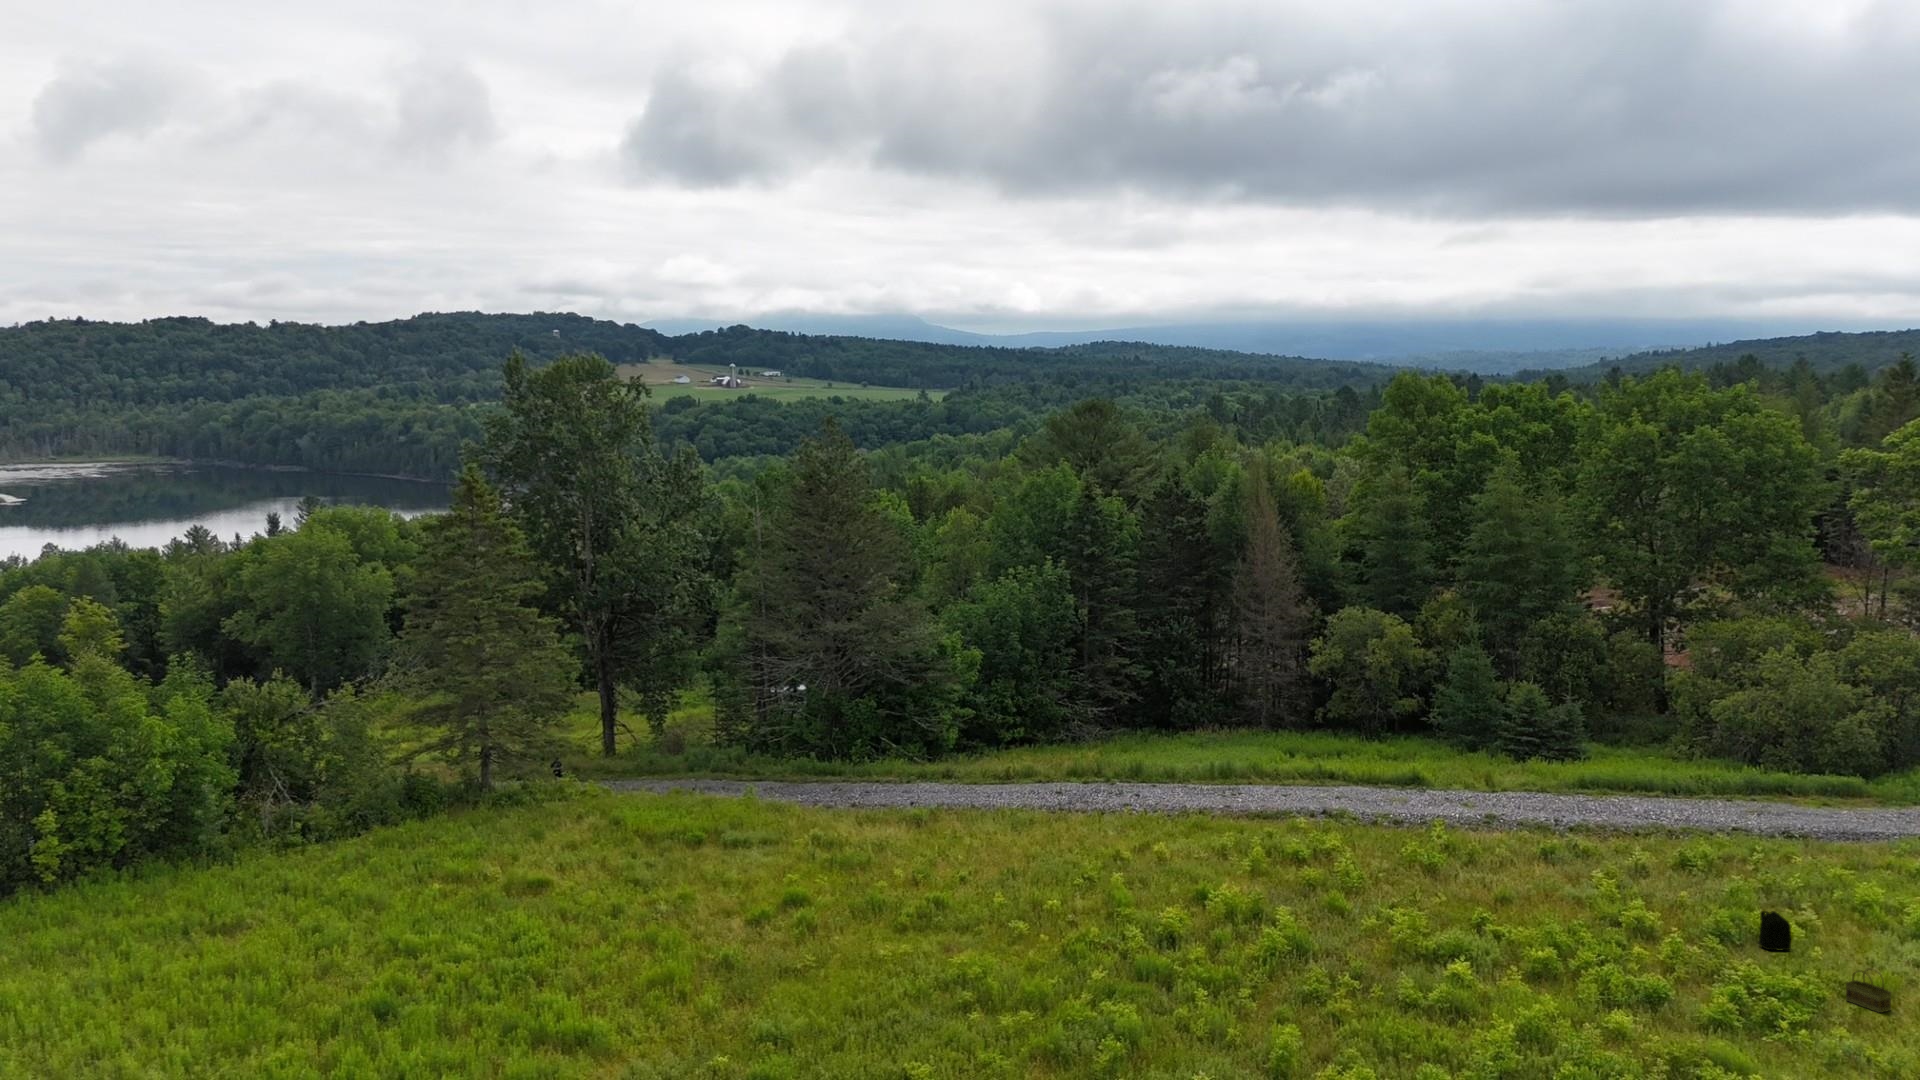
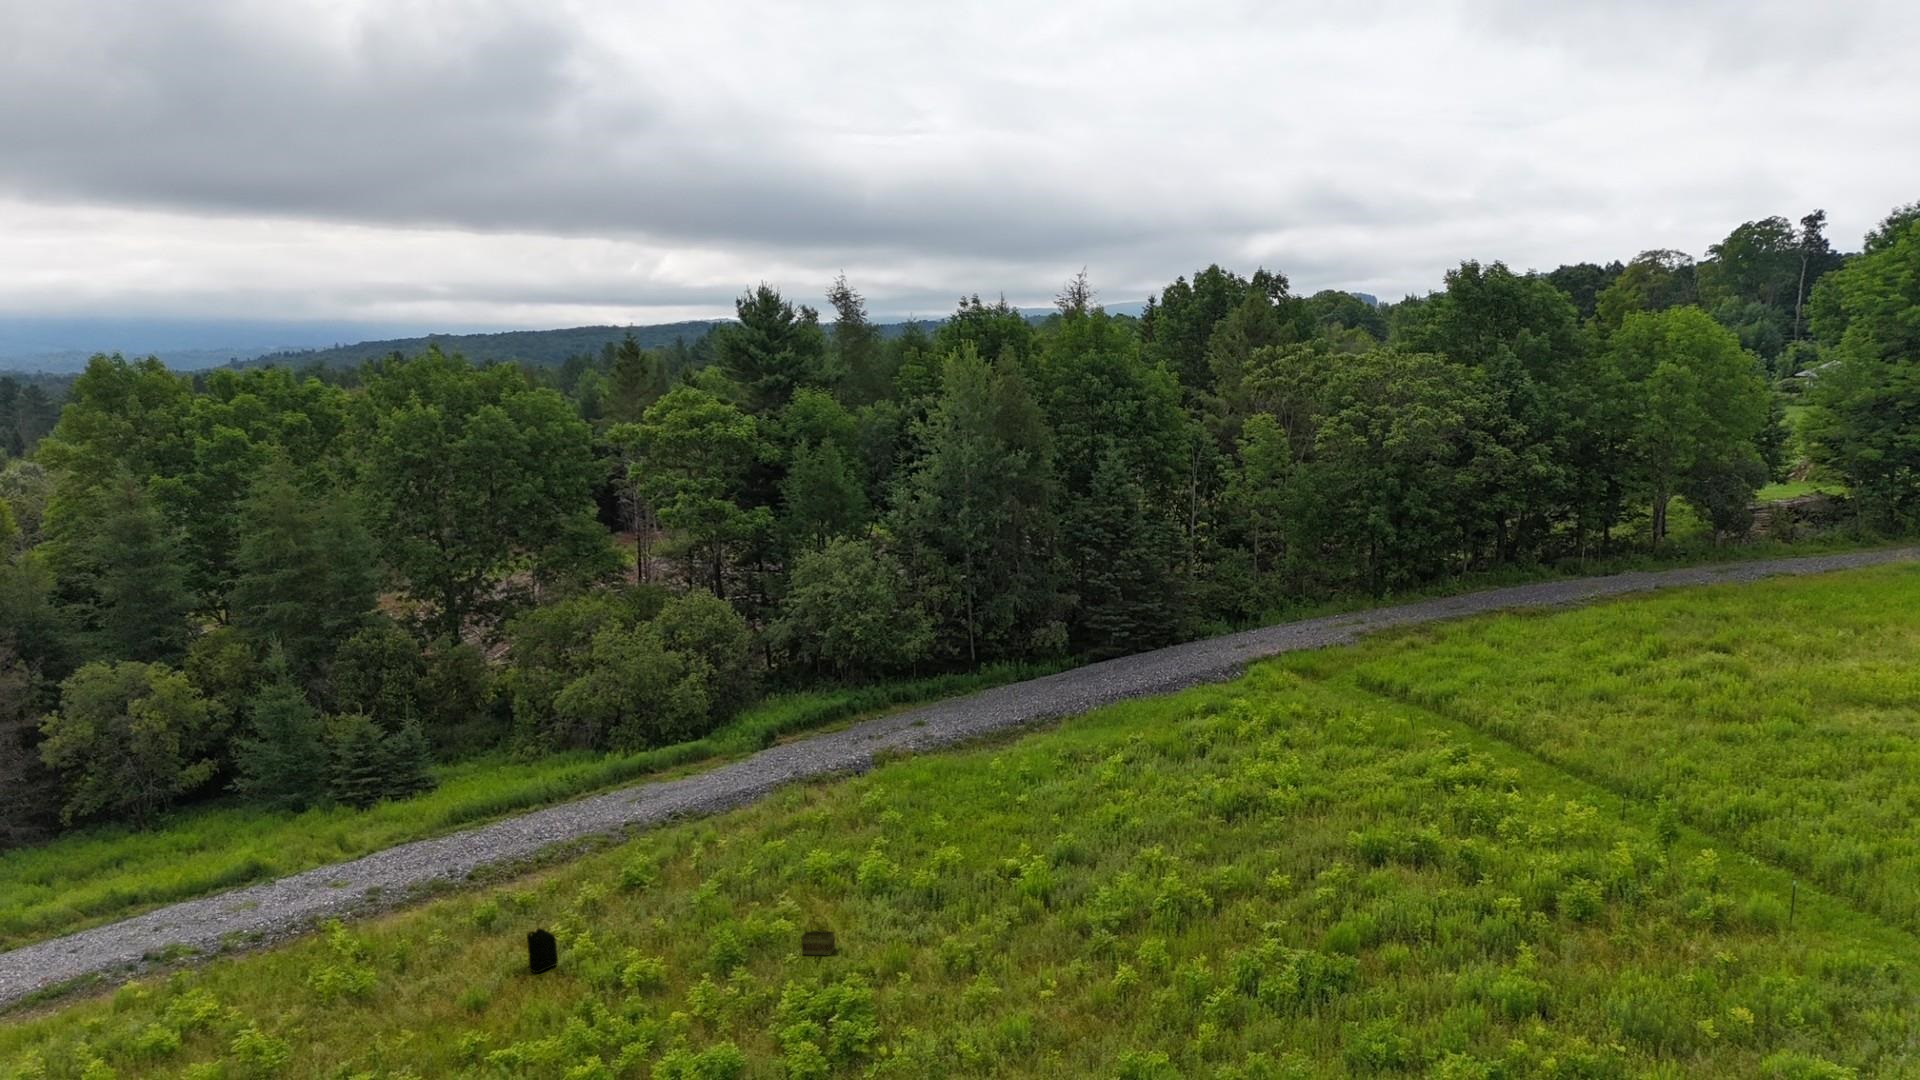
backpack: present [1759,911,1791,950] -> present [527,928,558,973]

